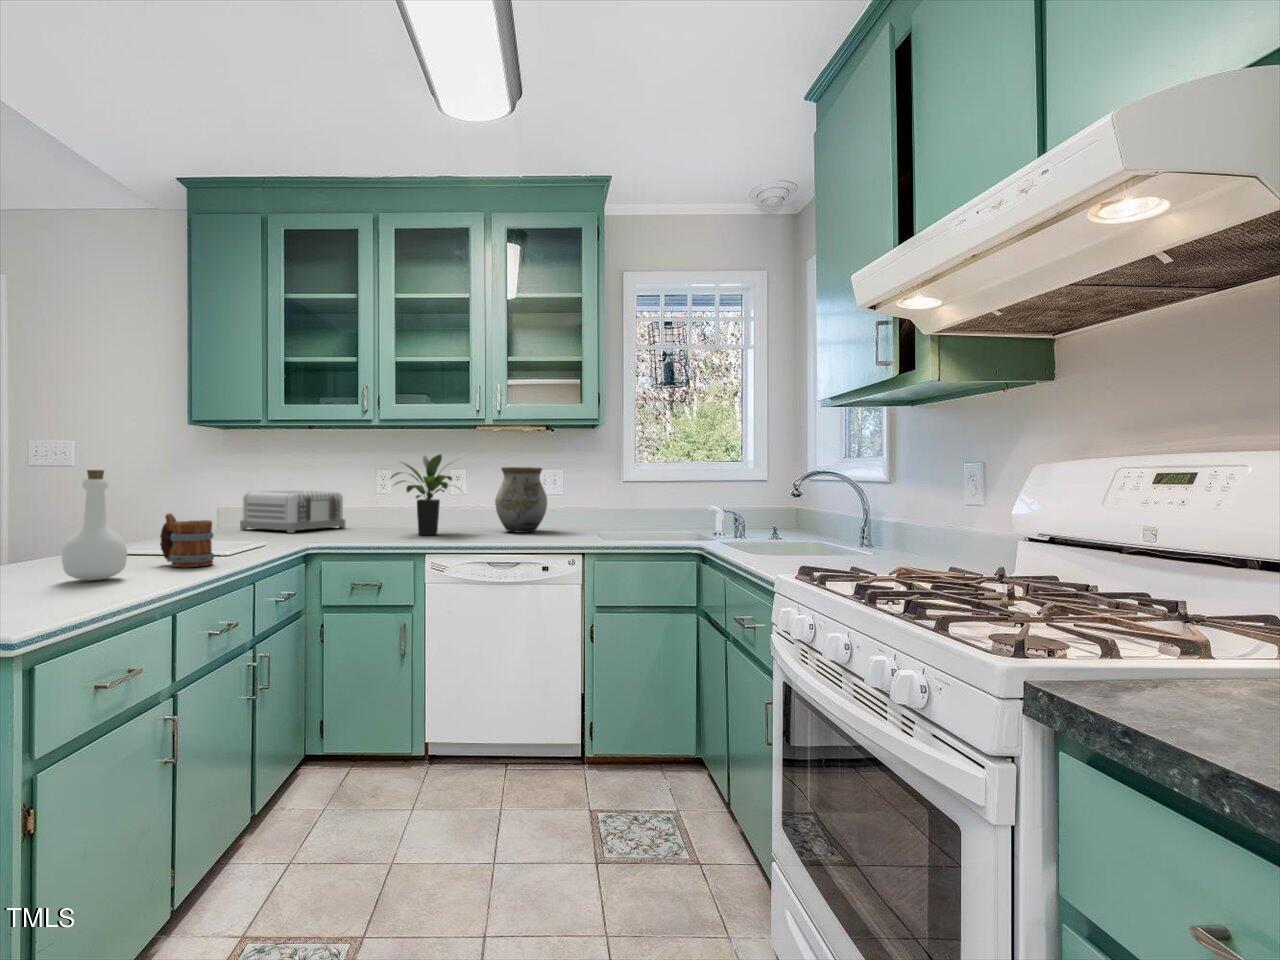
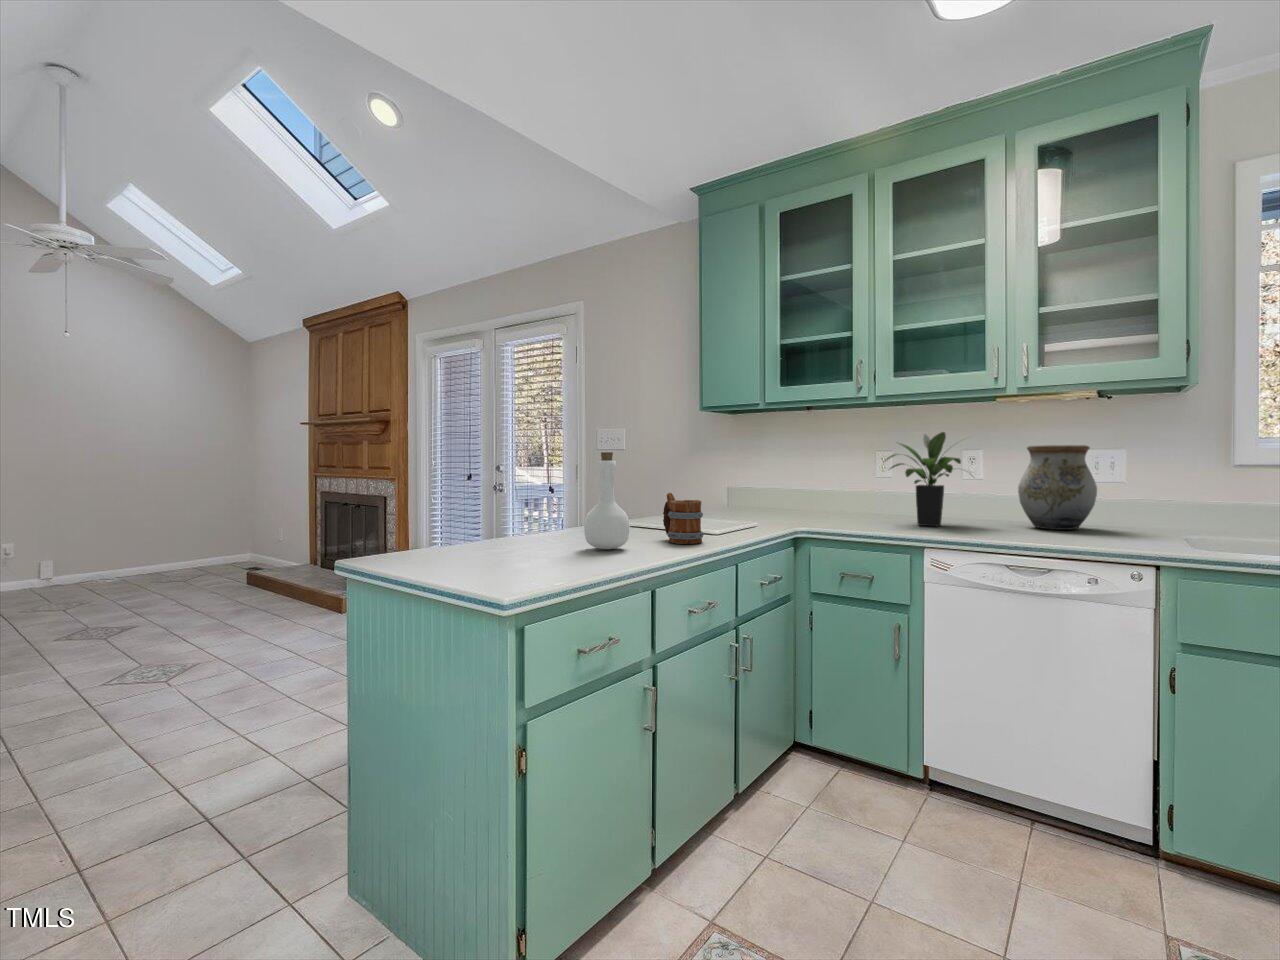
toaster: present [240,490,345,533] -> none [750,475,844,516]

